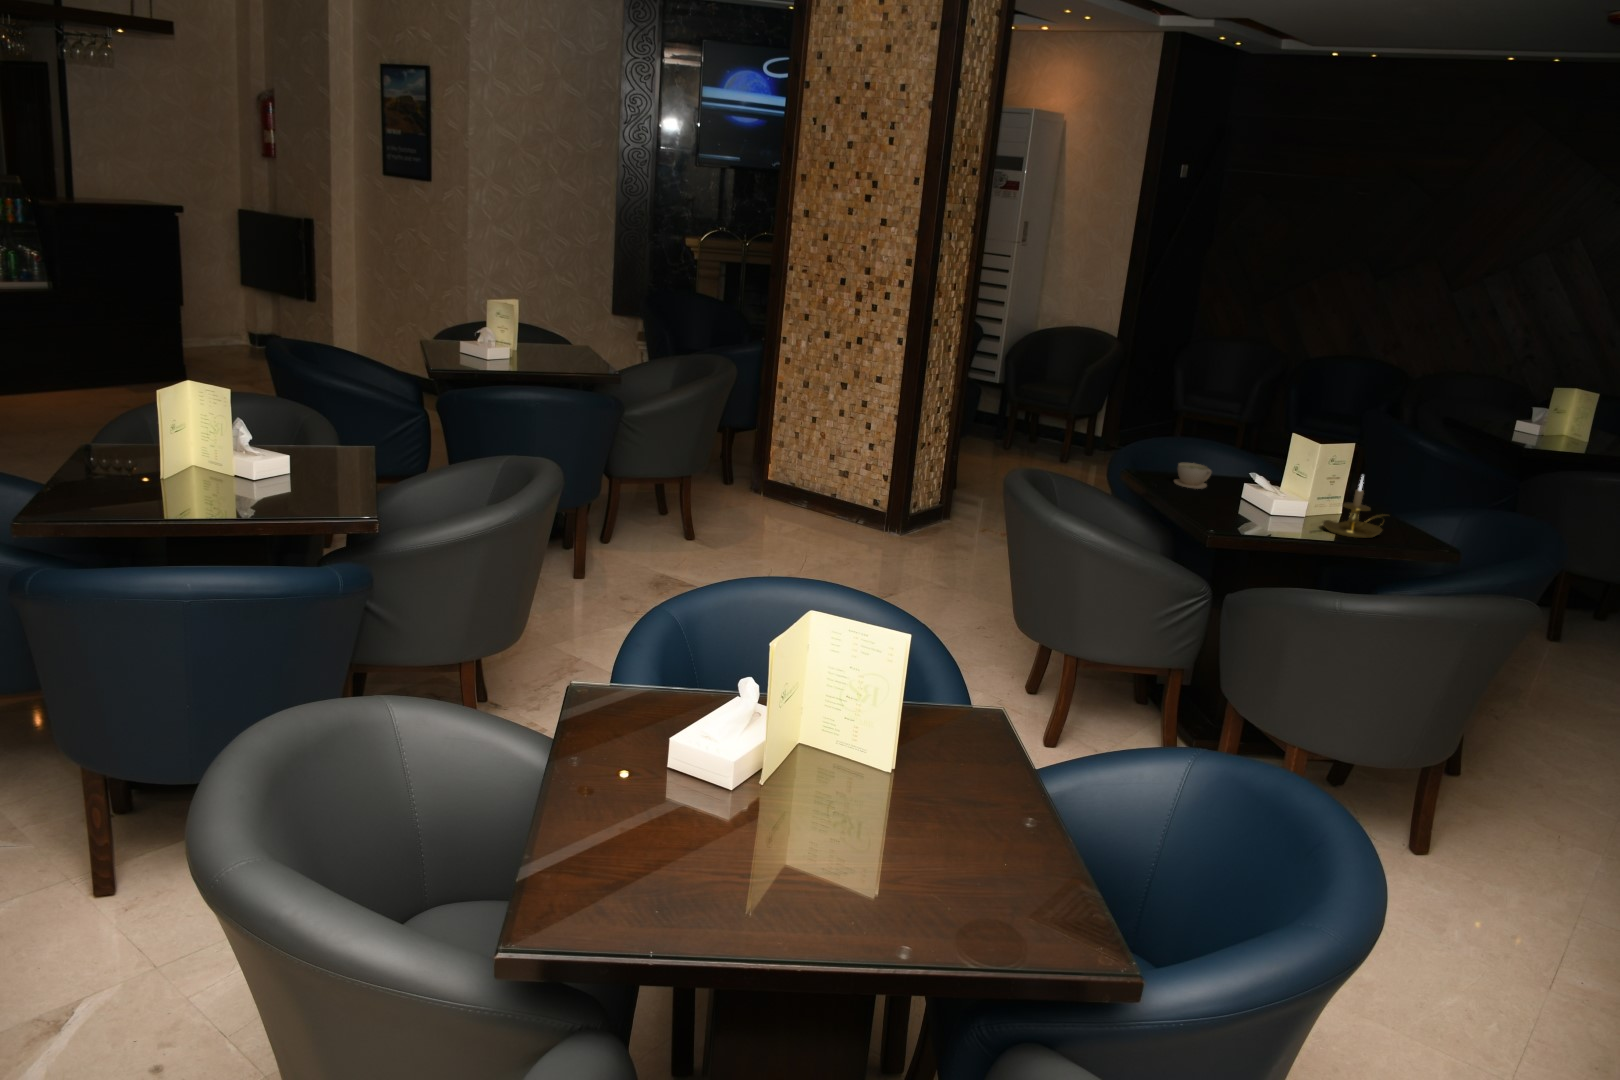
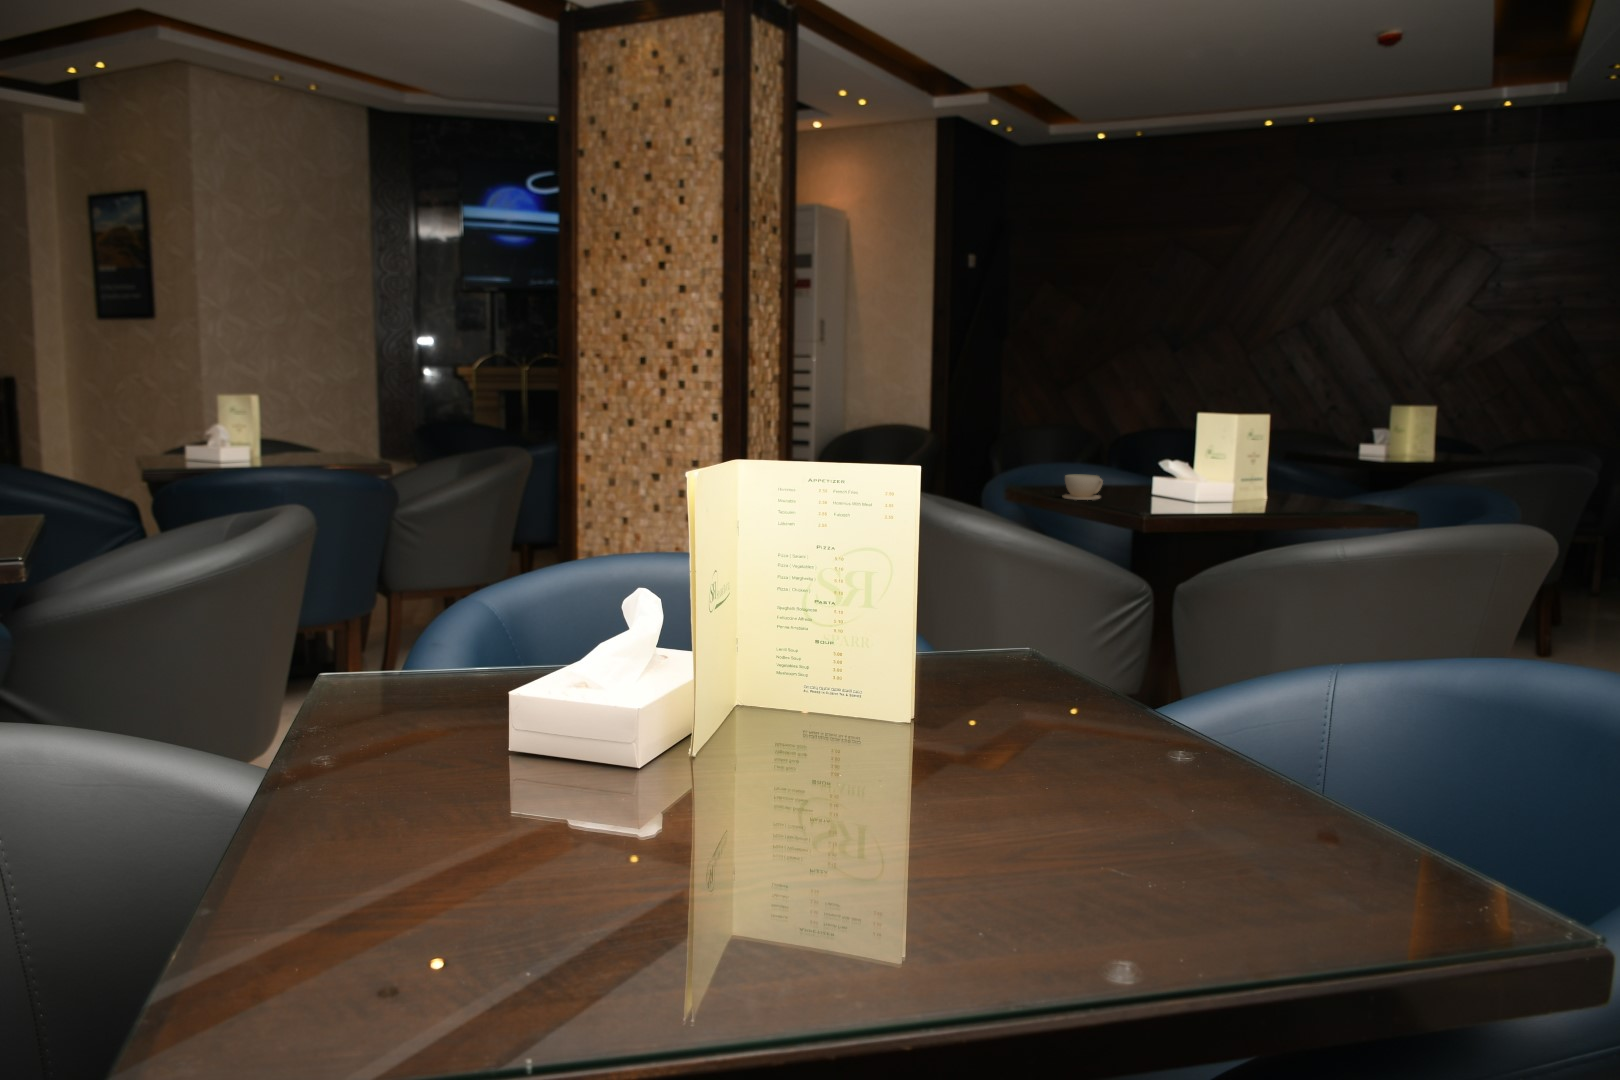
candle holder: present [1323,477,1384,538] -> none [1251,441,1323,513]

